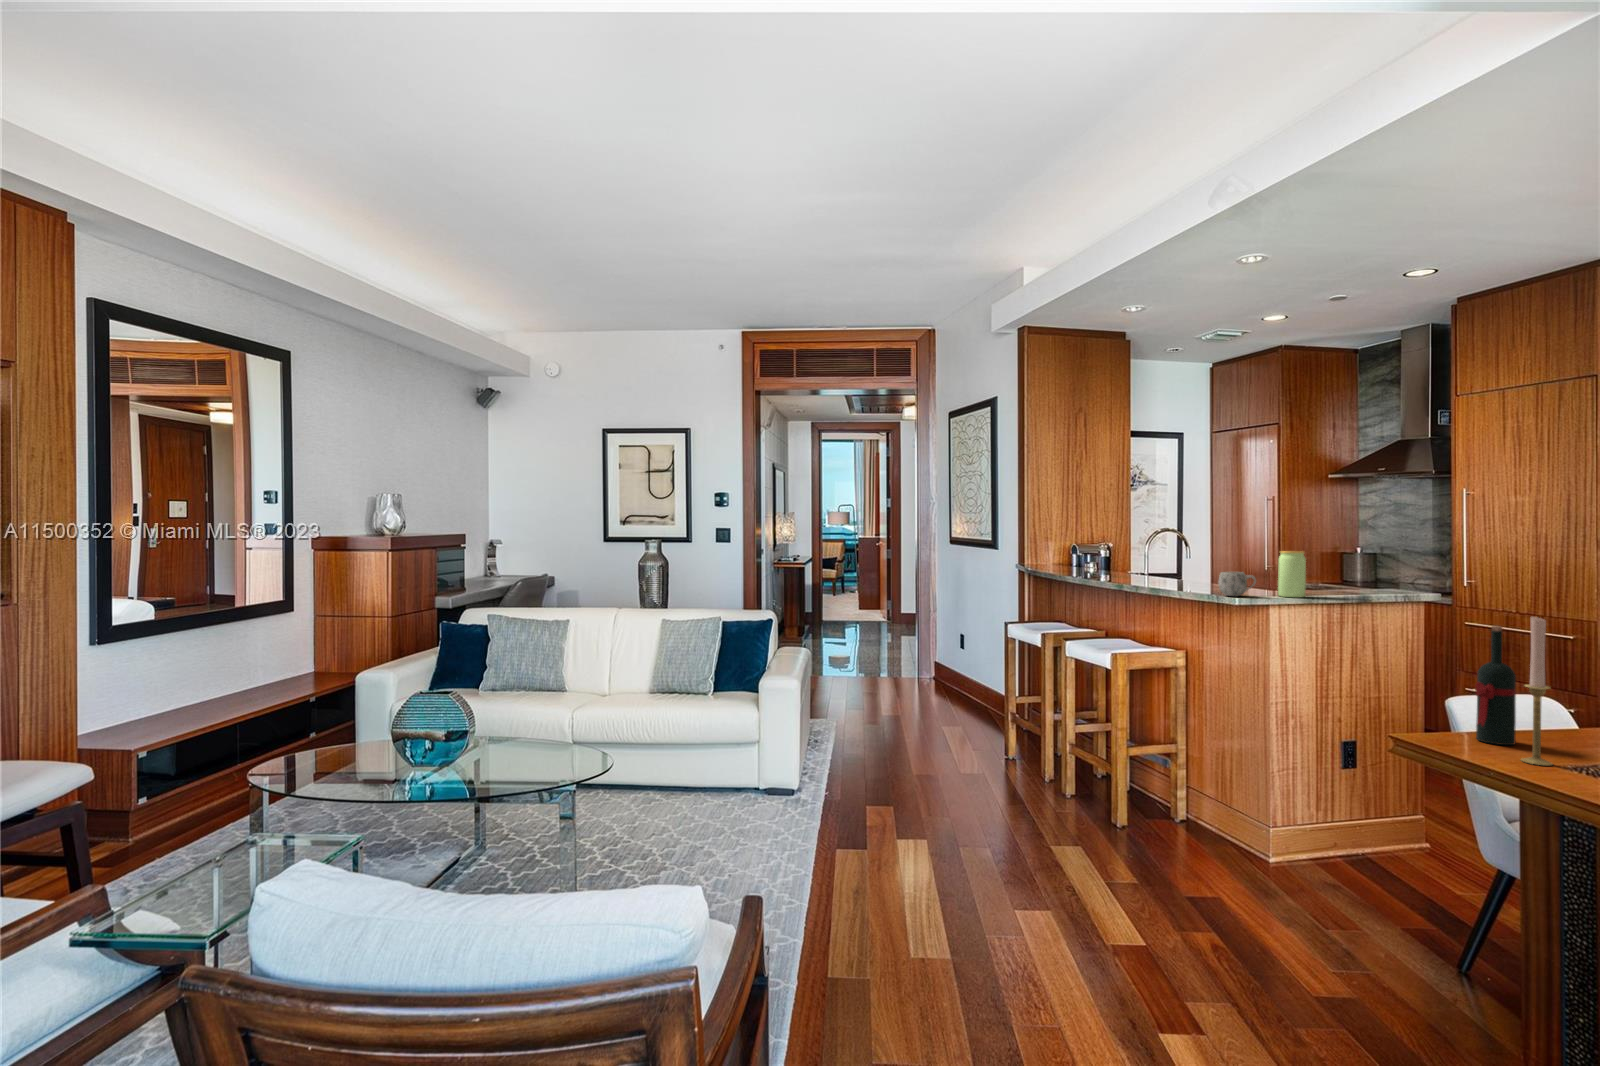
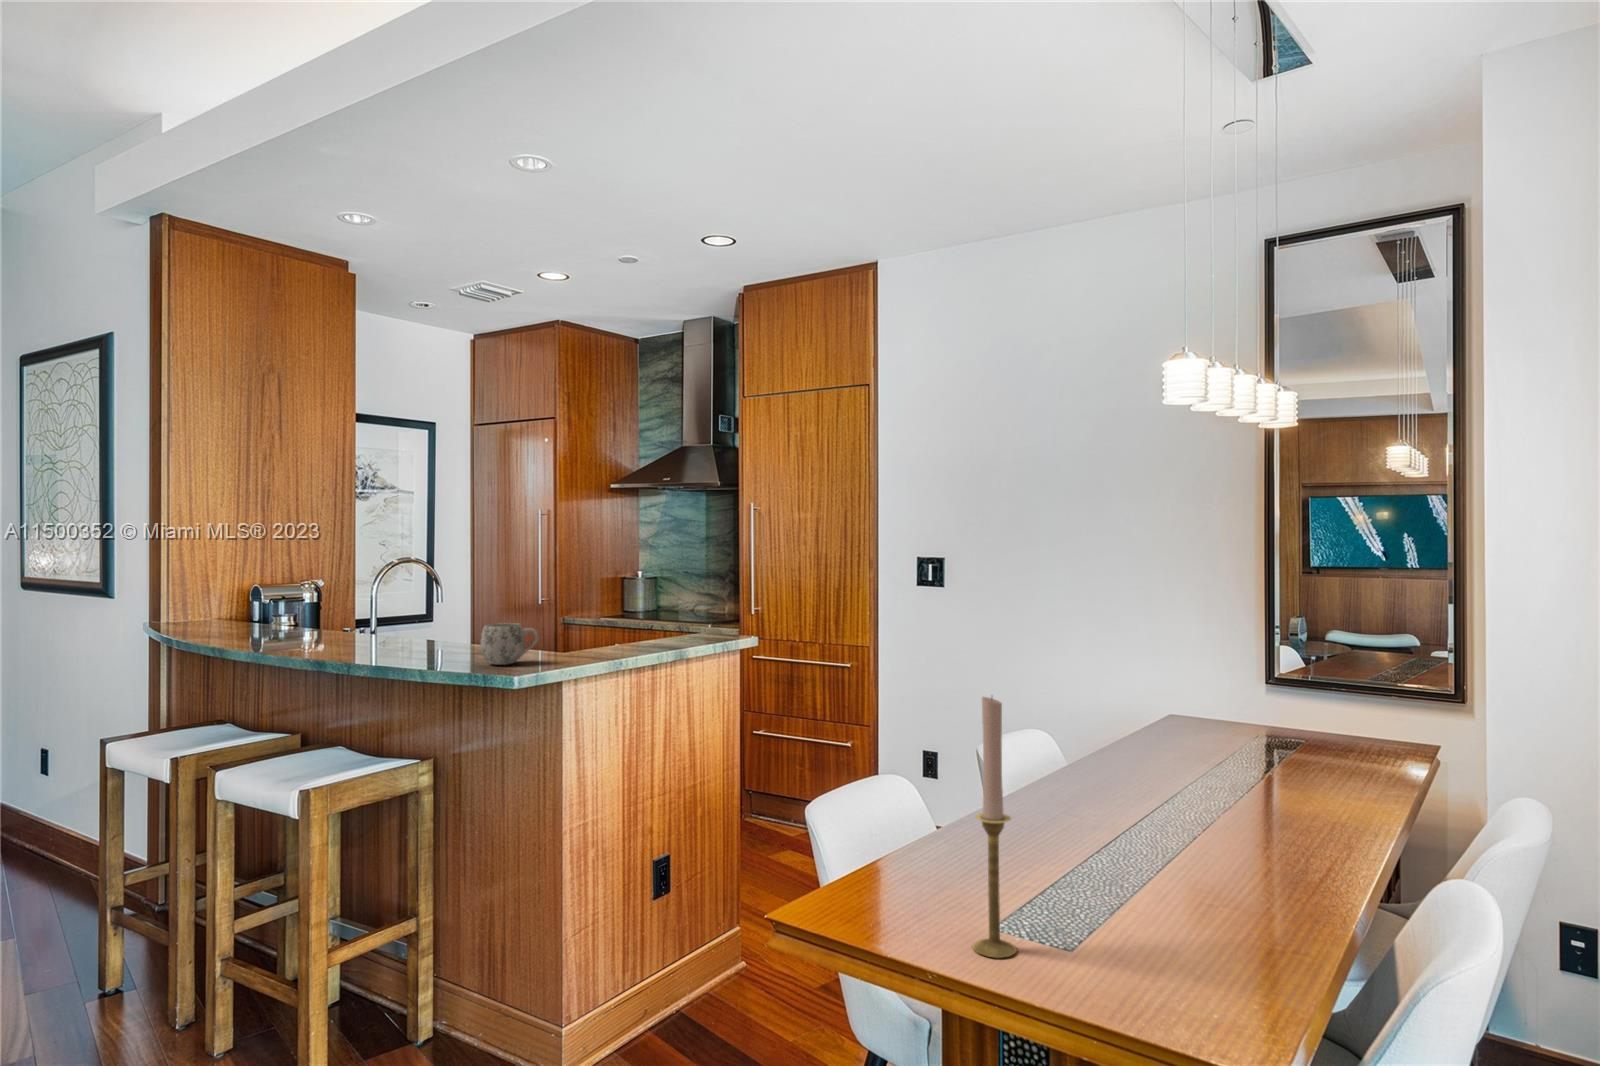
jar: present [1278,551,1306,597] -> none [570,586,607,658]
wine bottle: present [1475,626,1516,745] -> none [889,707,939,911]

